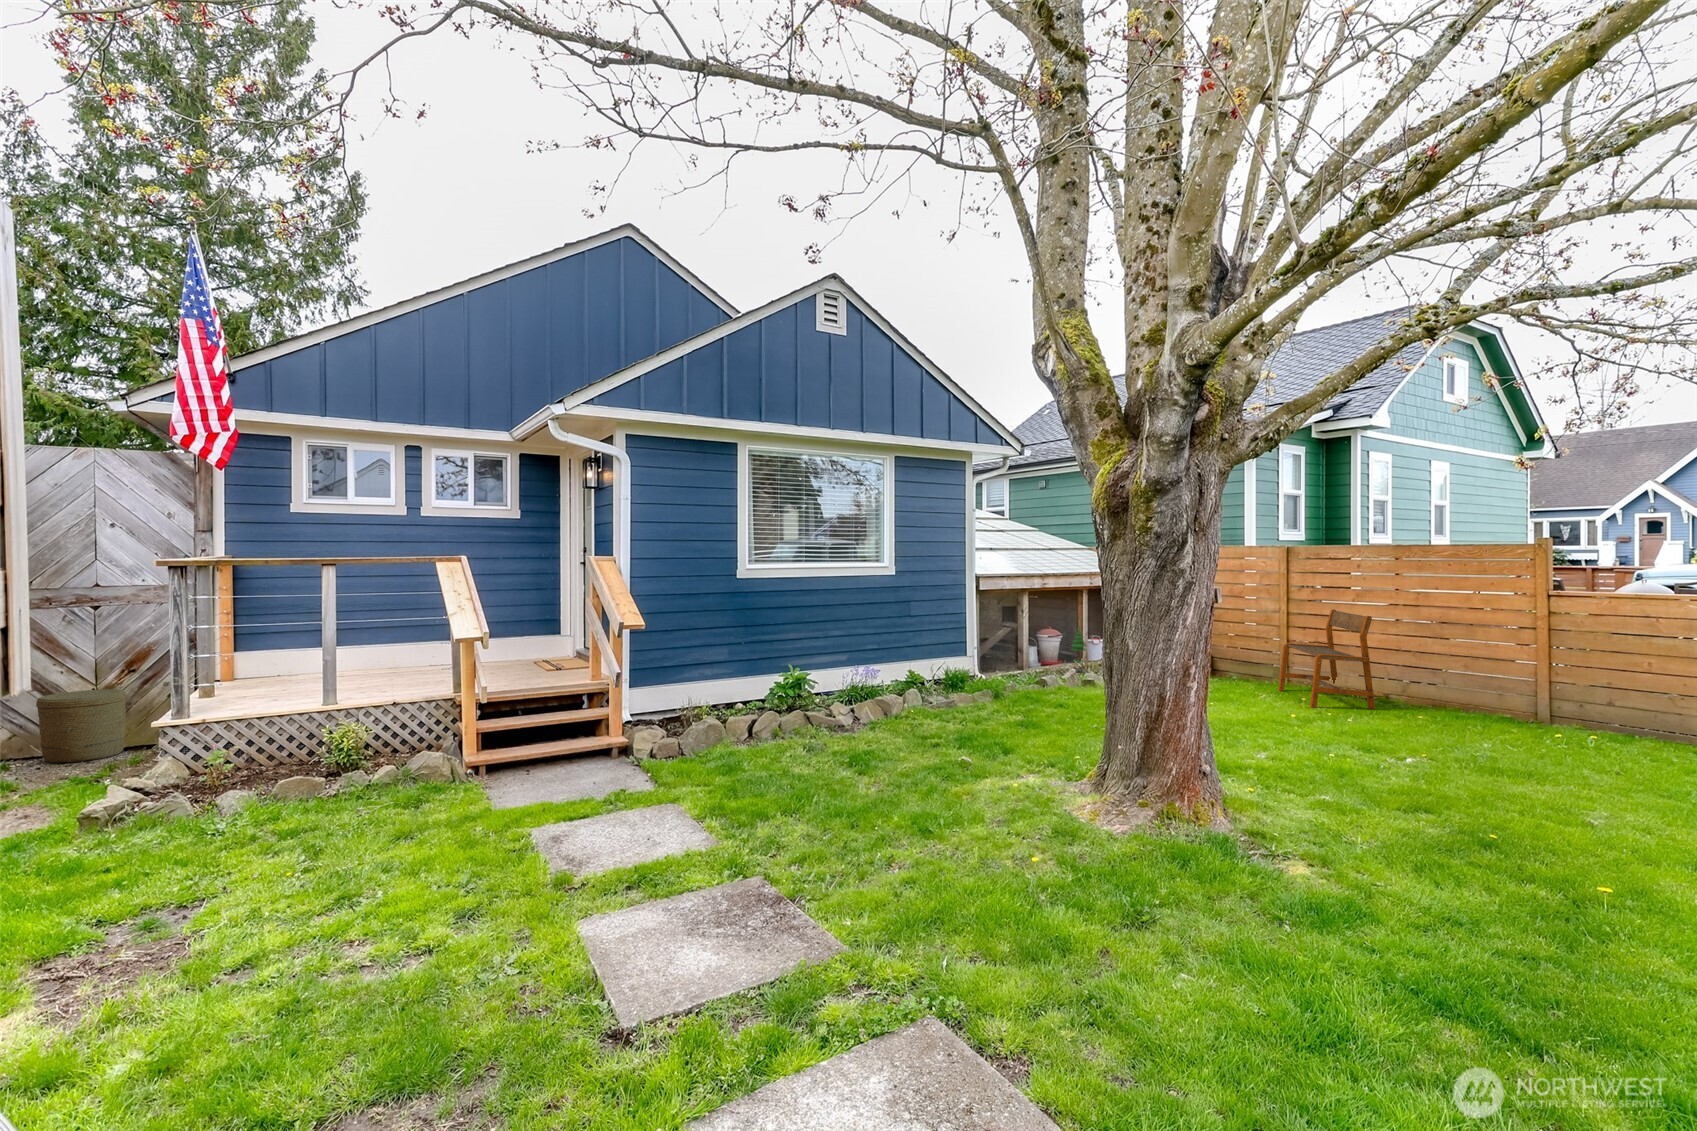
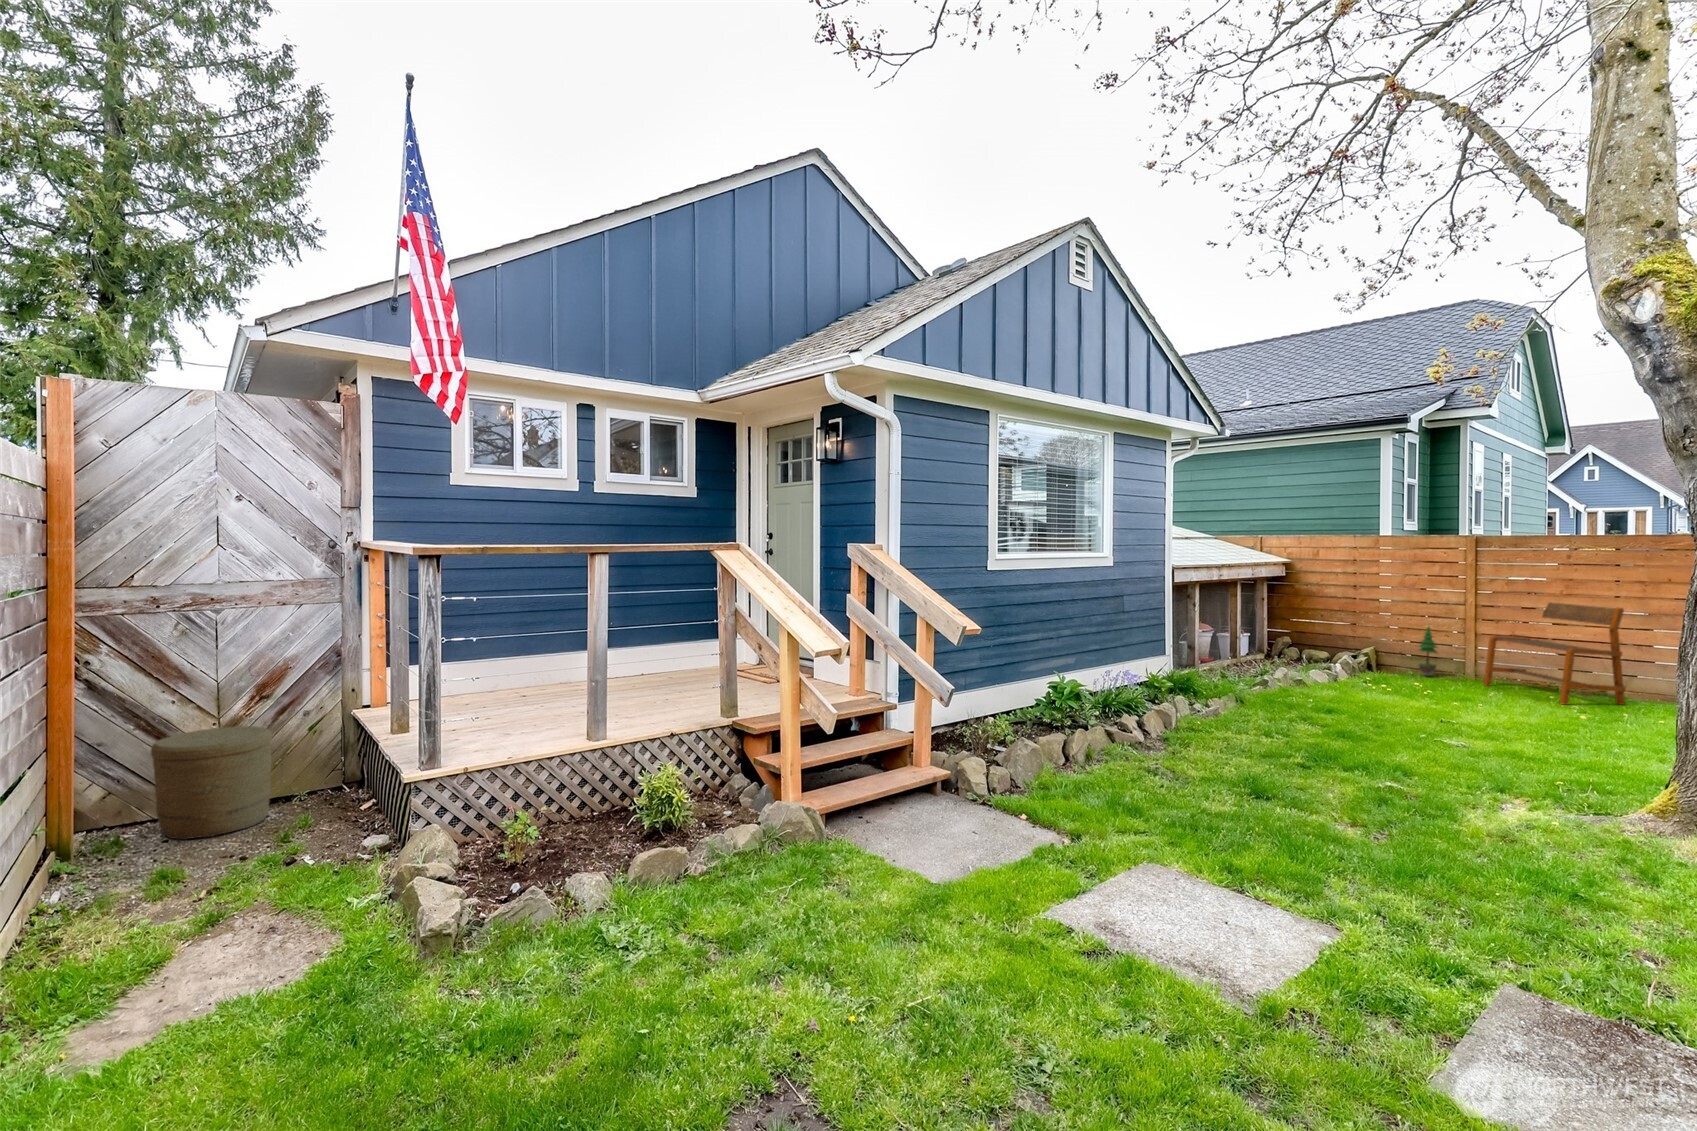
potted tree: present [1072,628,1085,672] -> present [1419,627,1437,676]

